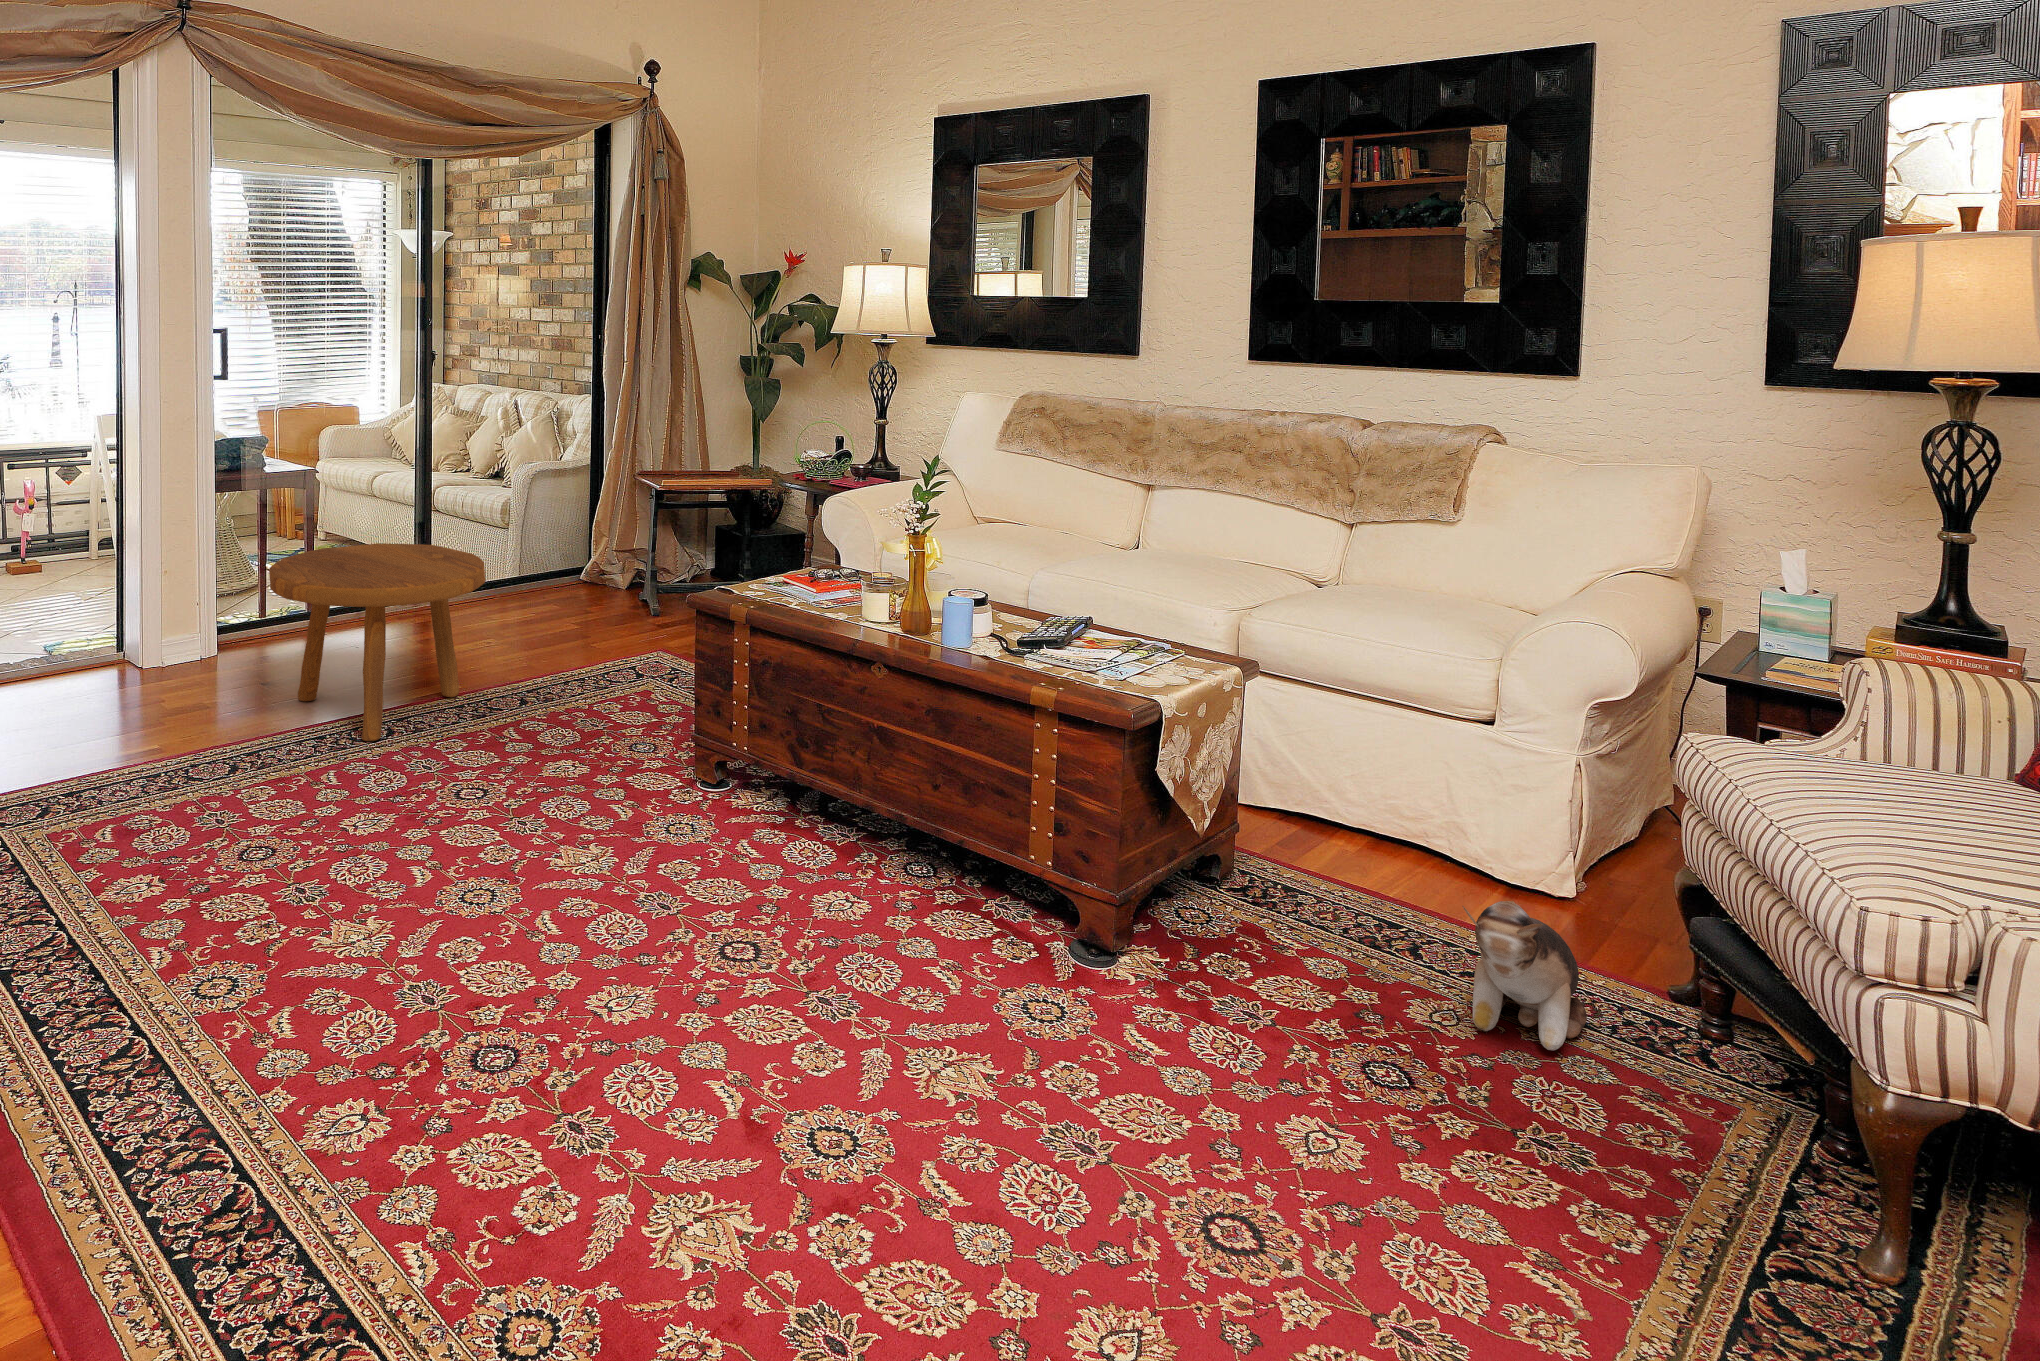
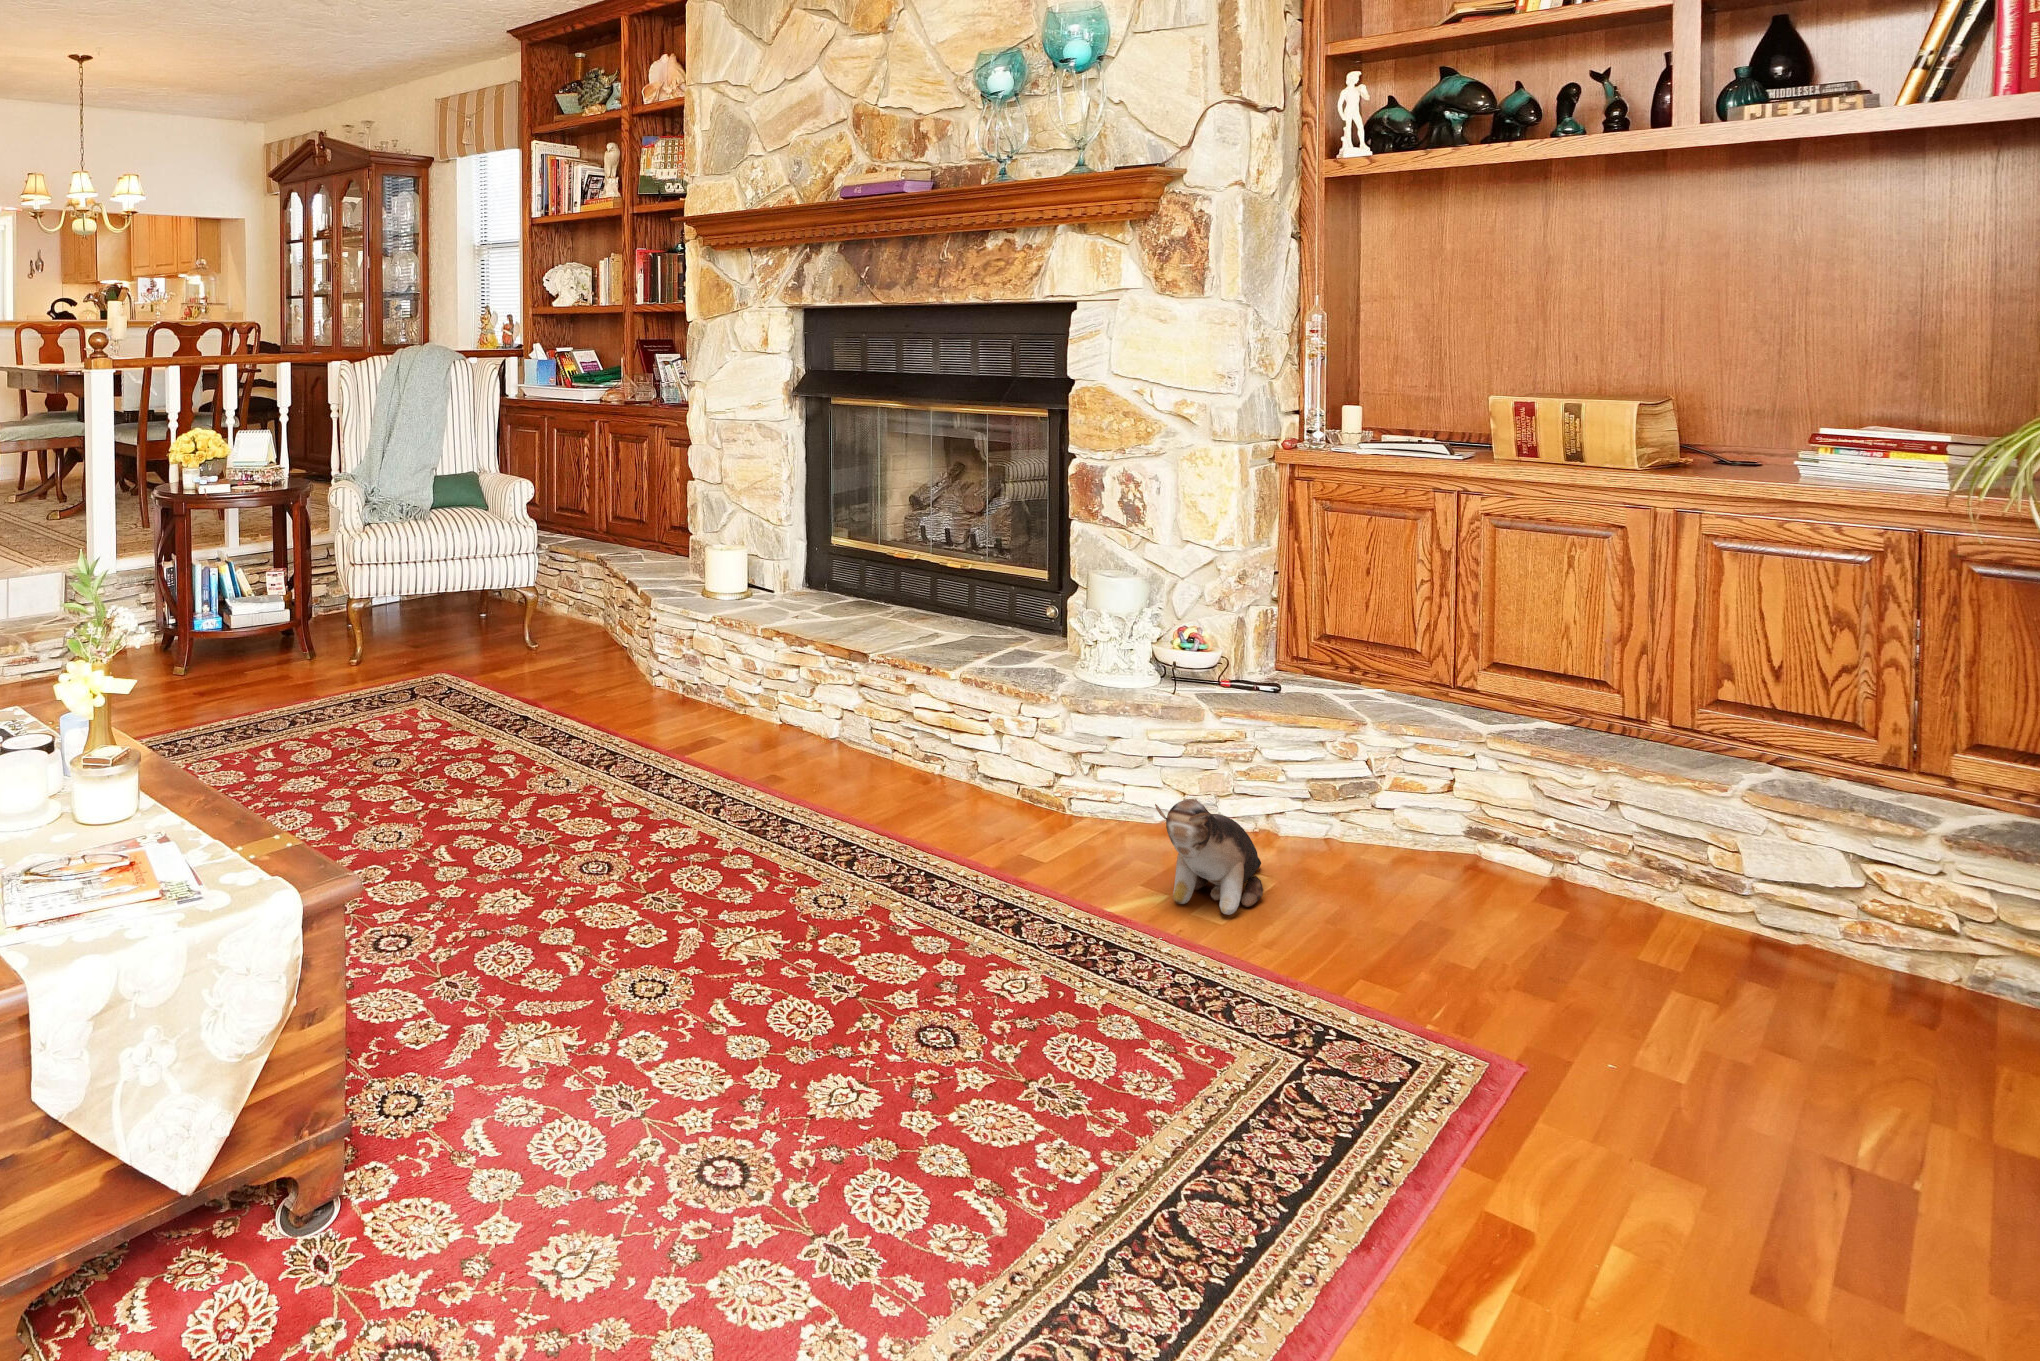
footstool: present [269,543,485,741] -> none [209,555,398,724]

